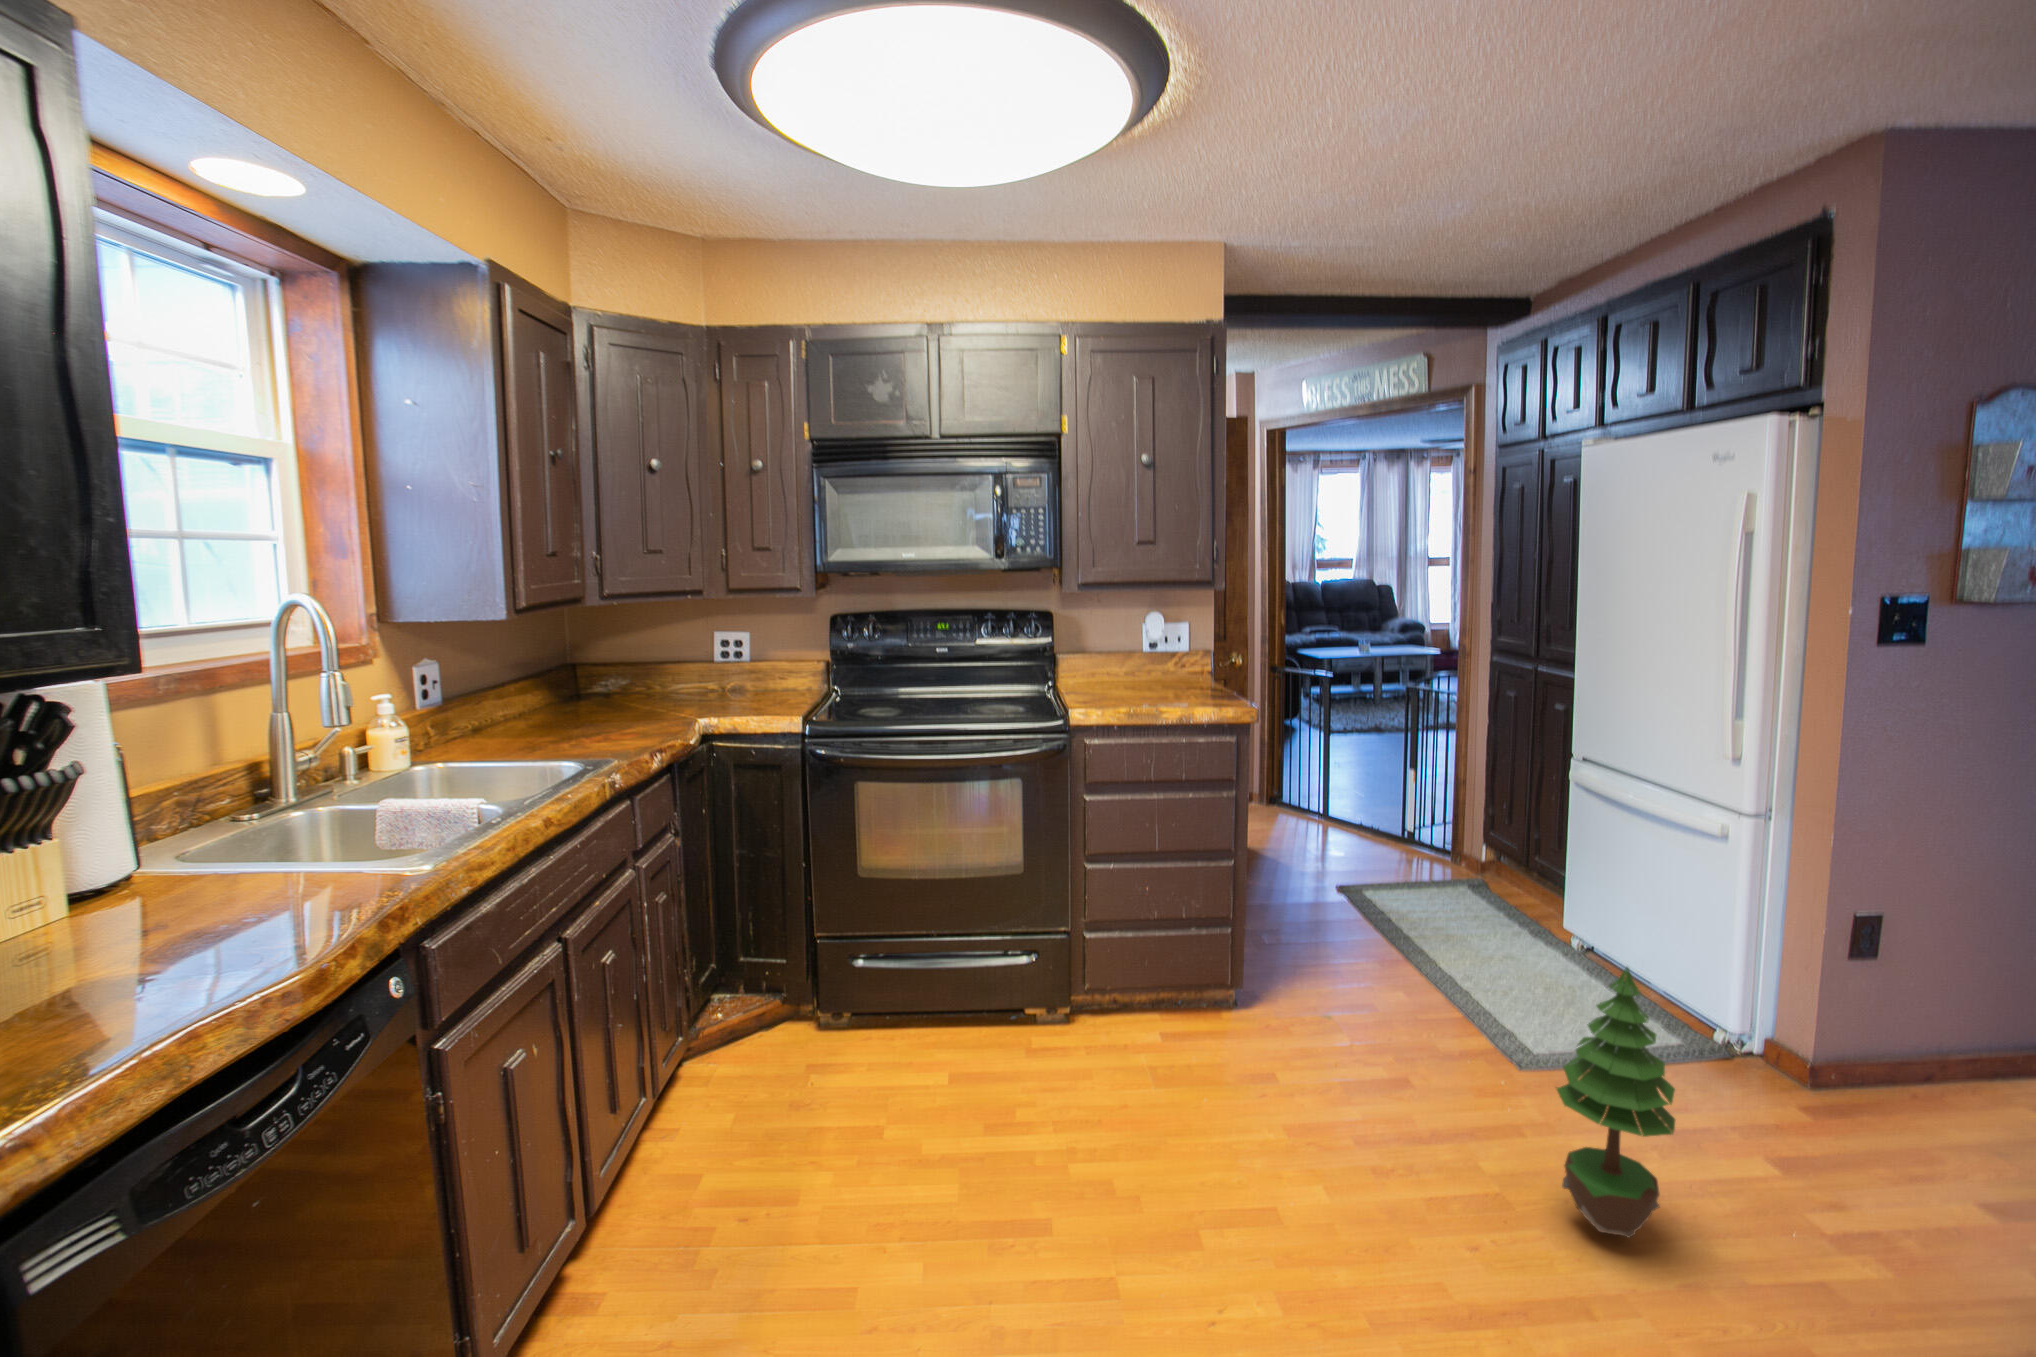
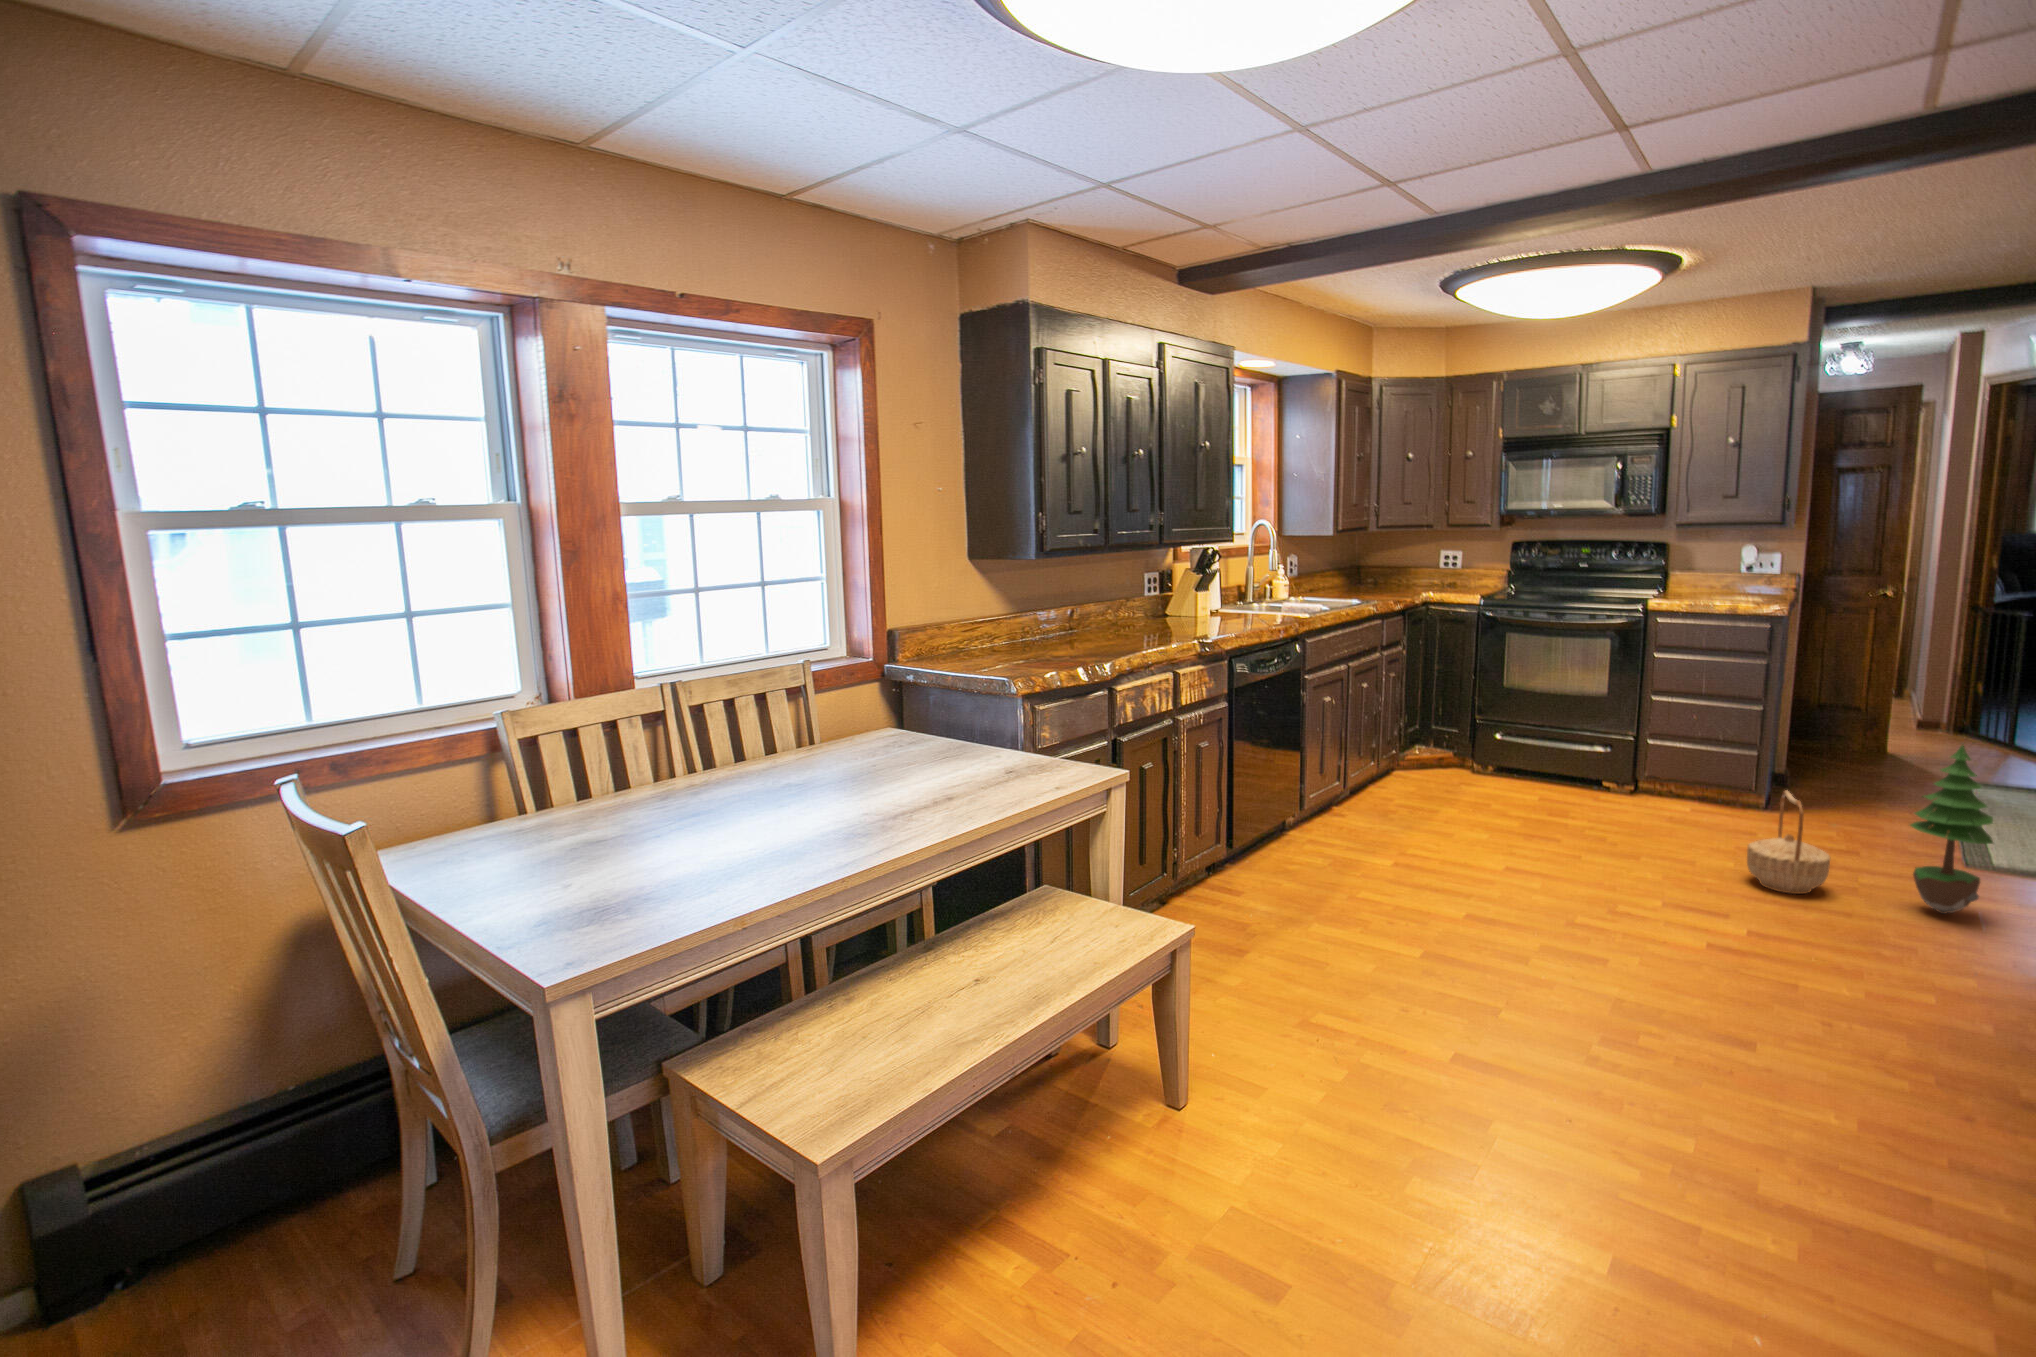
basket: none [1354,1065,1482,1273] -> present [1747,790,1830,894]

